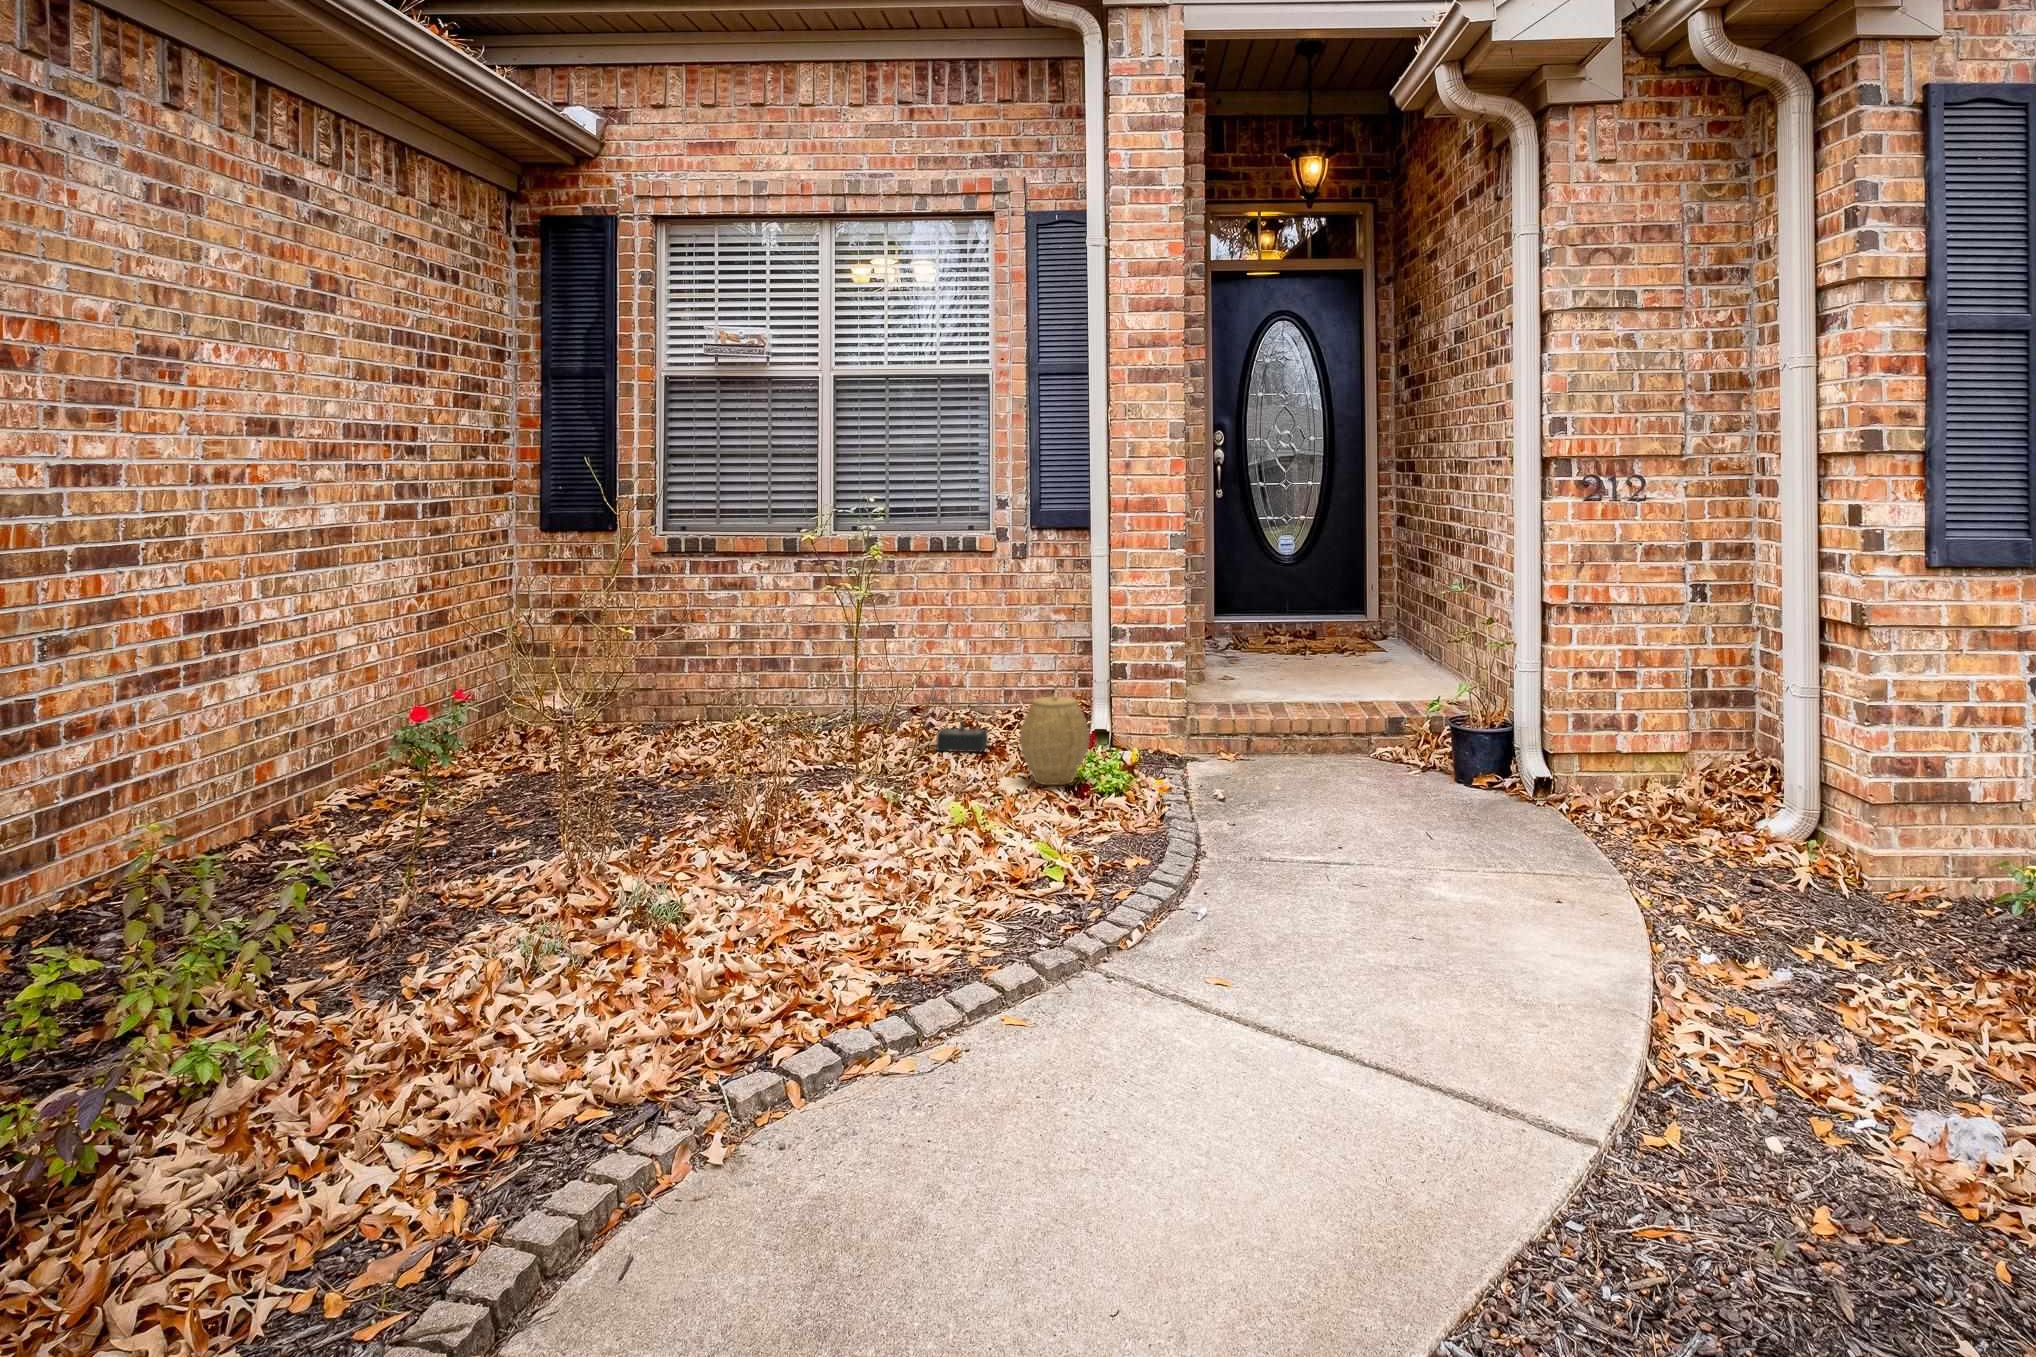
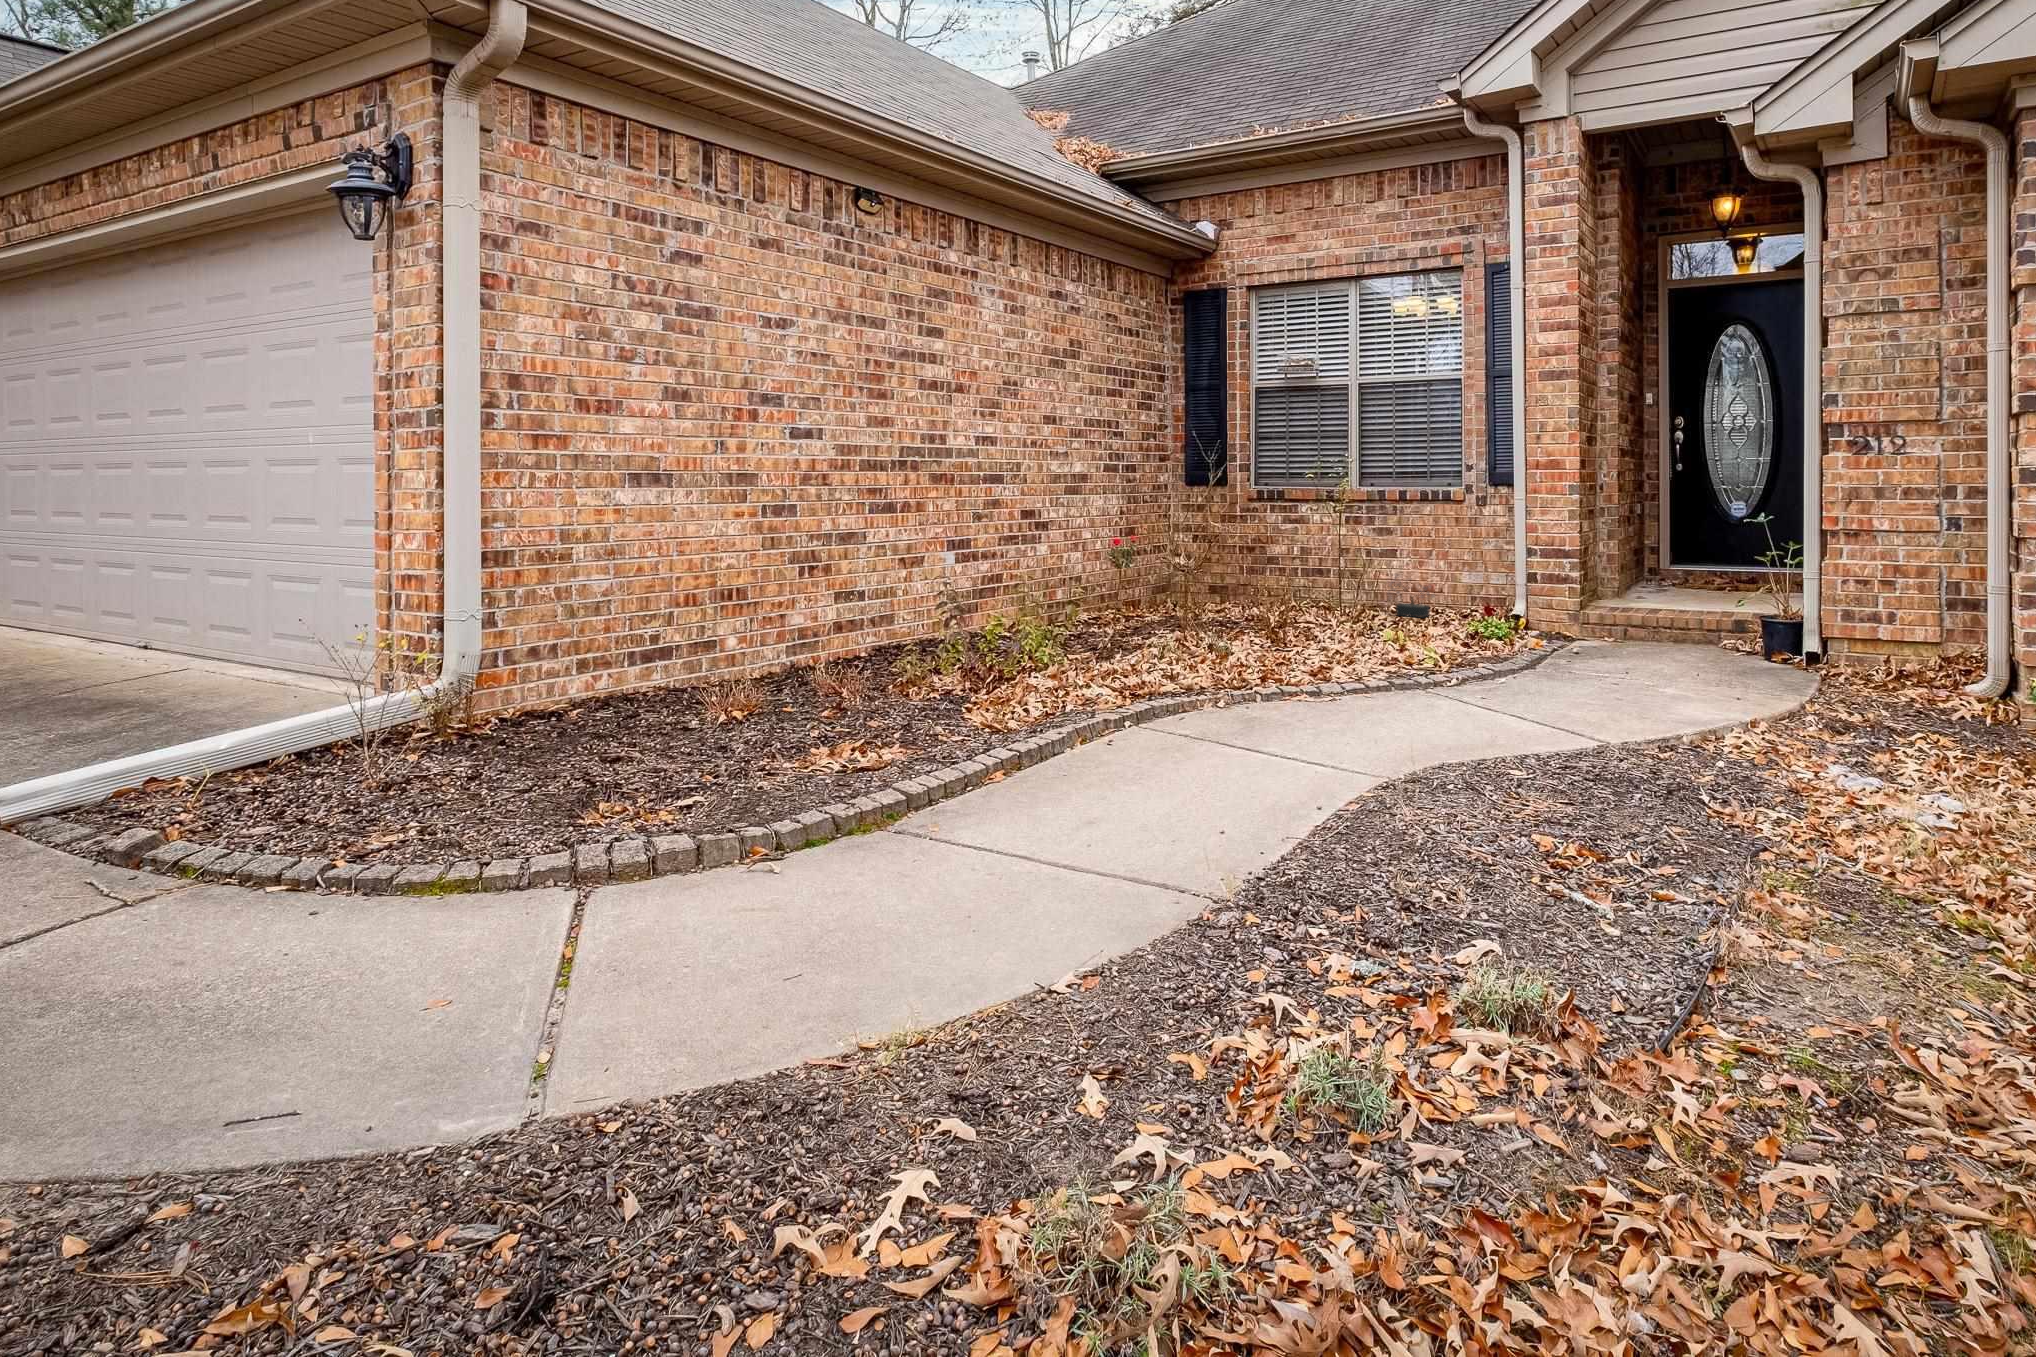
woven basket: present [1020,696,1090,785] -> none [1438,579,1483,635]

